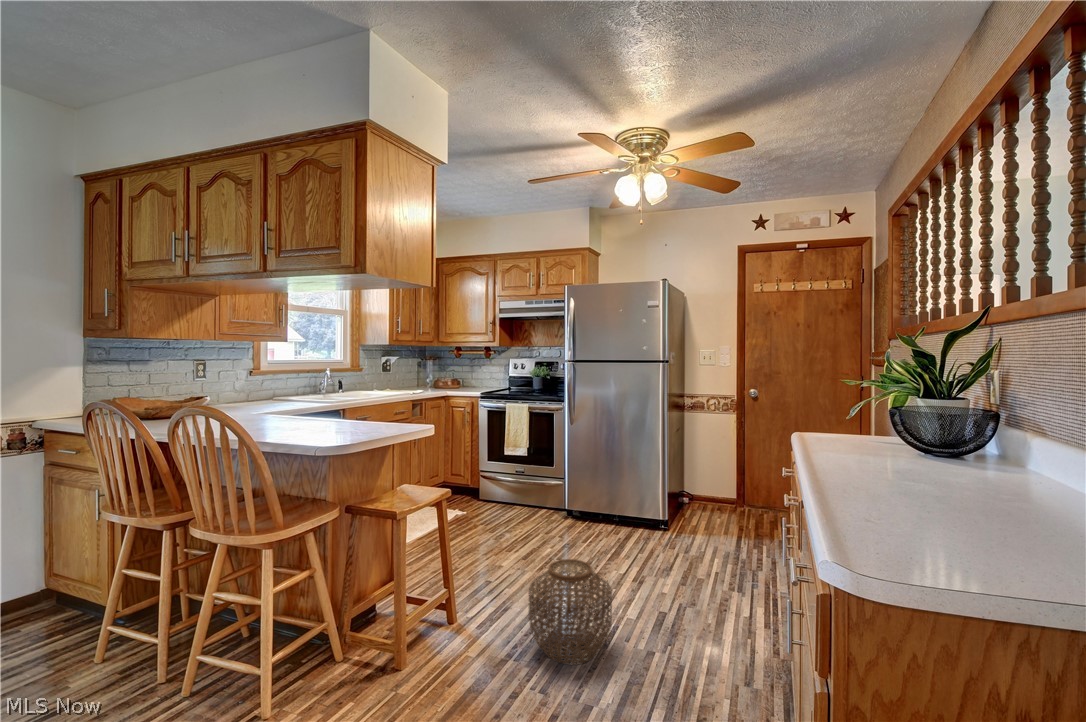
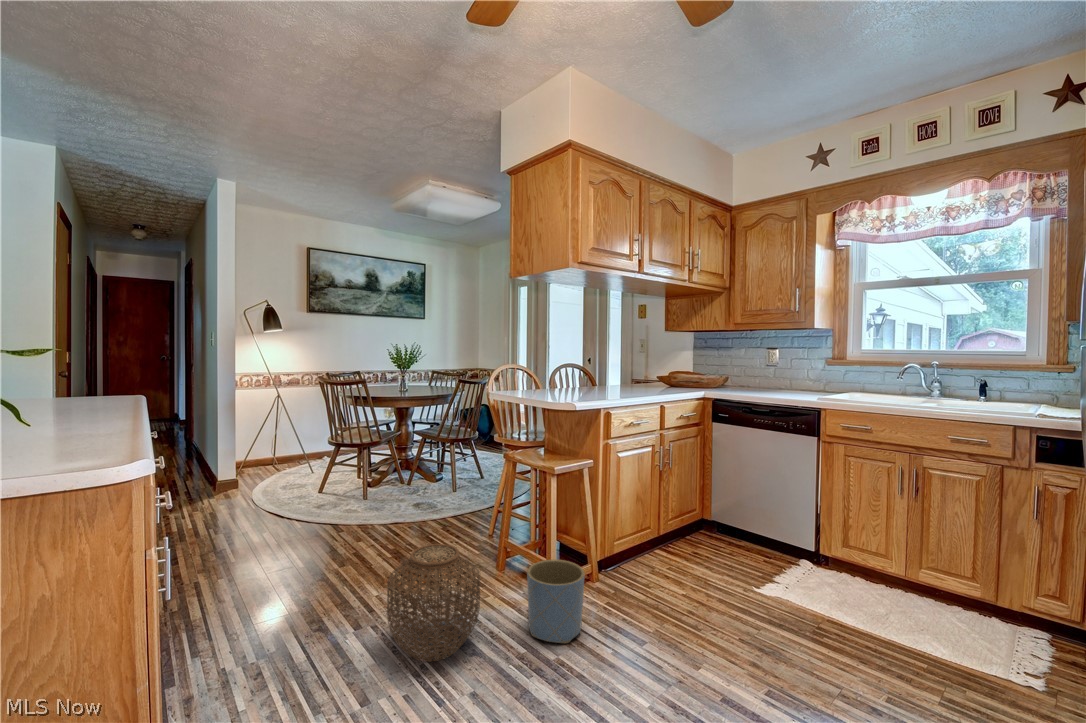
planter: none [475,553,523,620] -> present [527,560,585,643]

